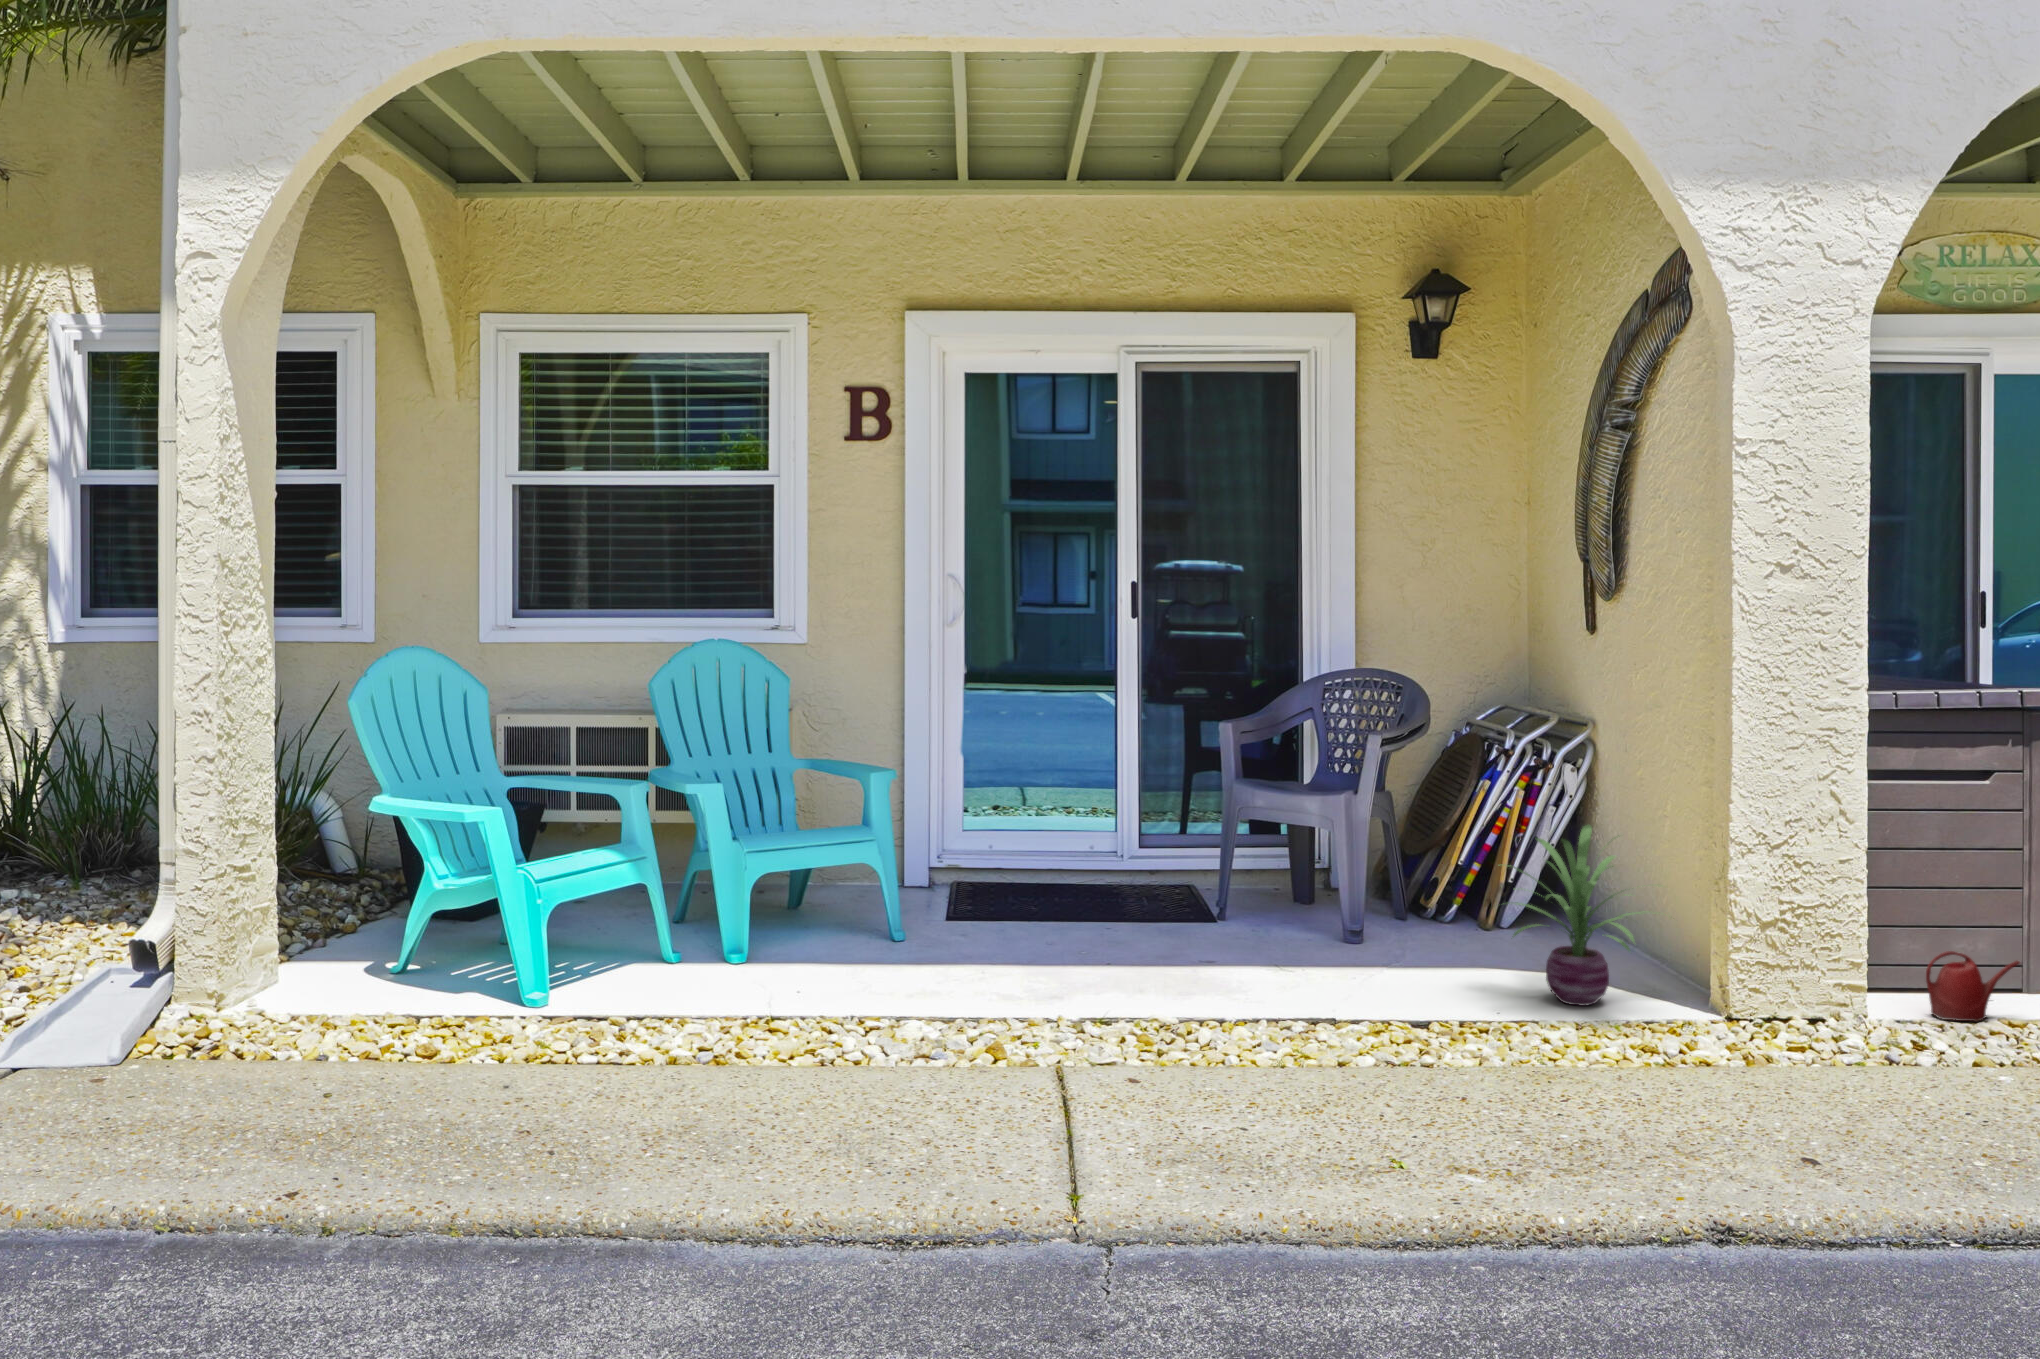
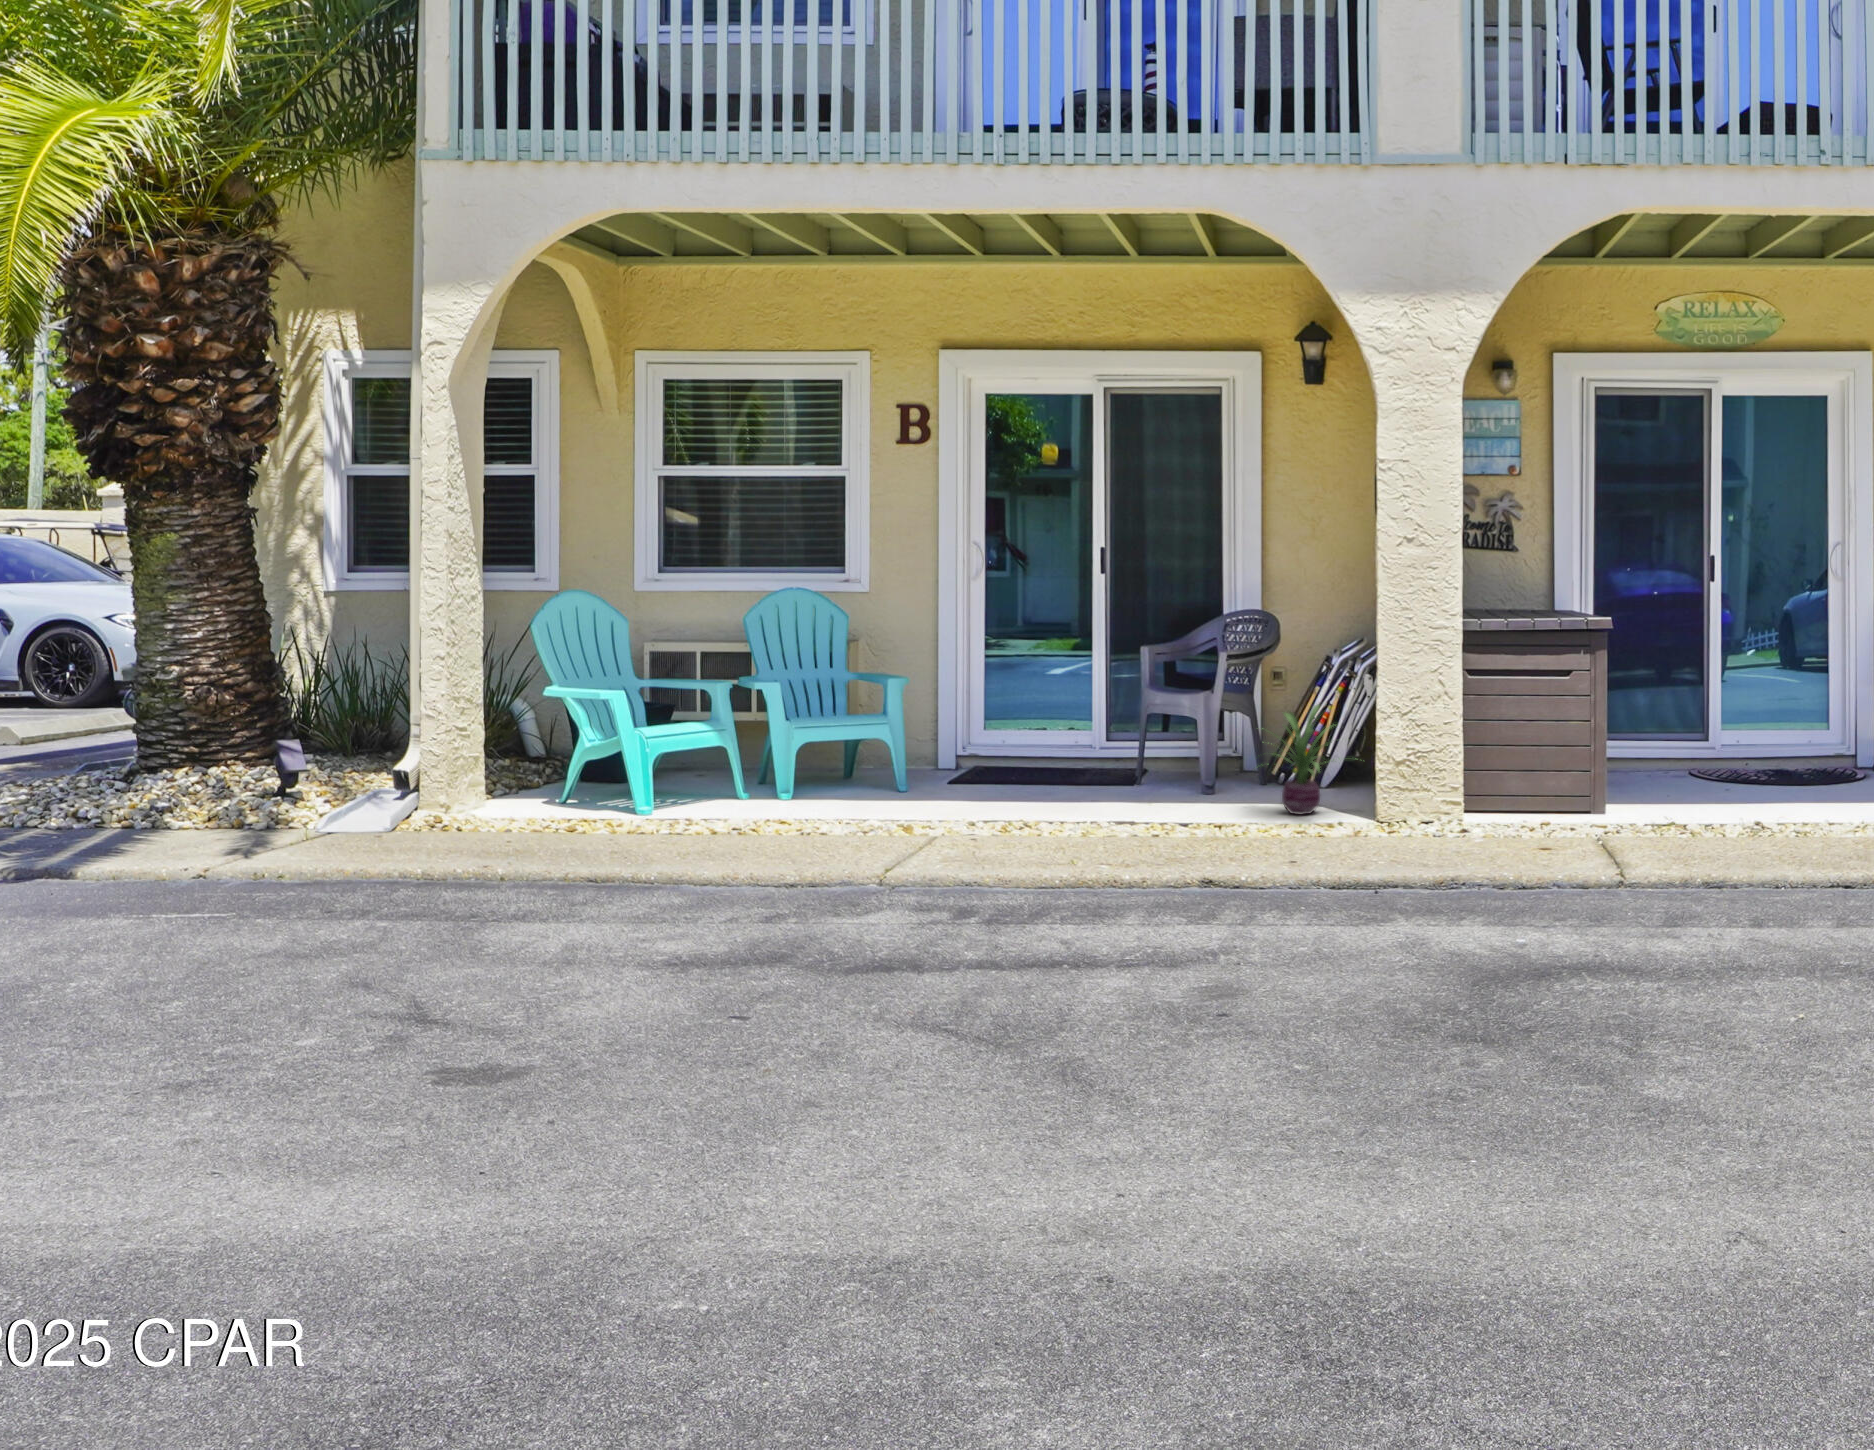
watering can: present [1926,951,2020,1022] -> none [1508,780,1567,823]

